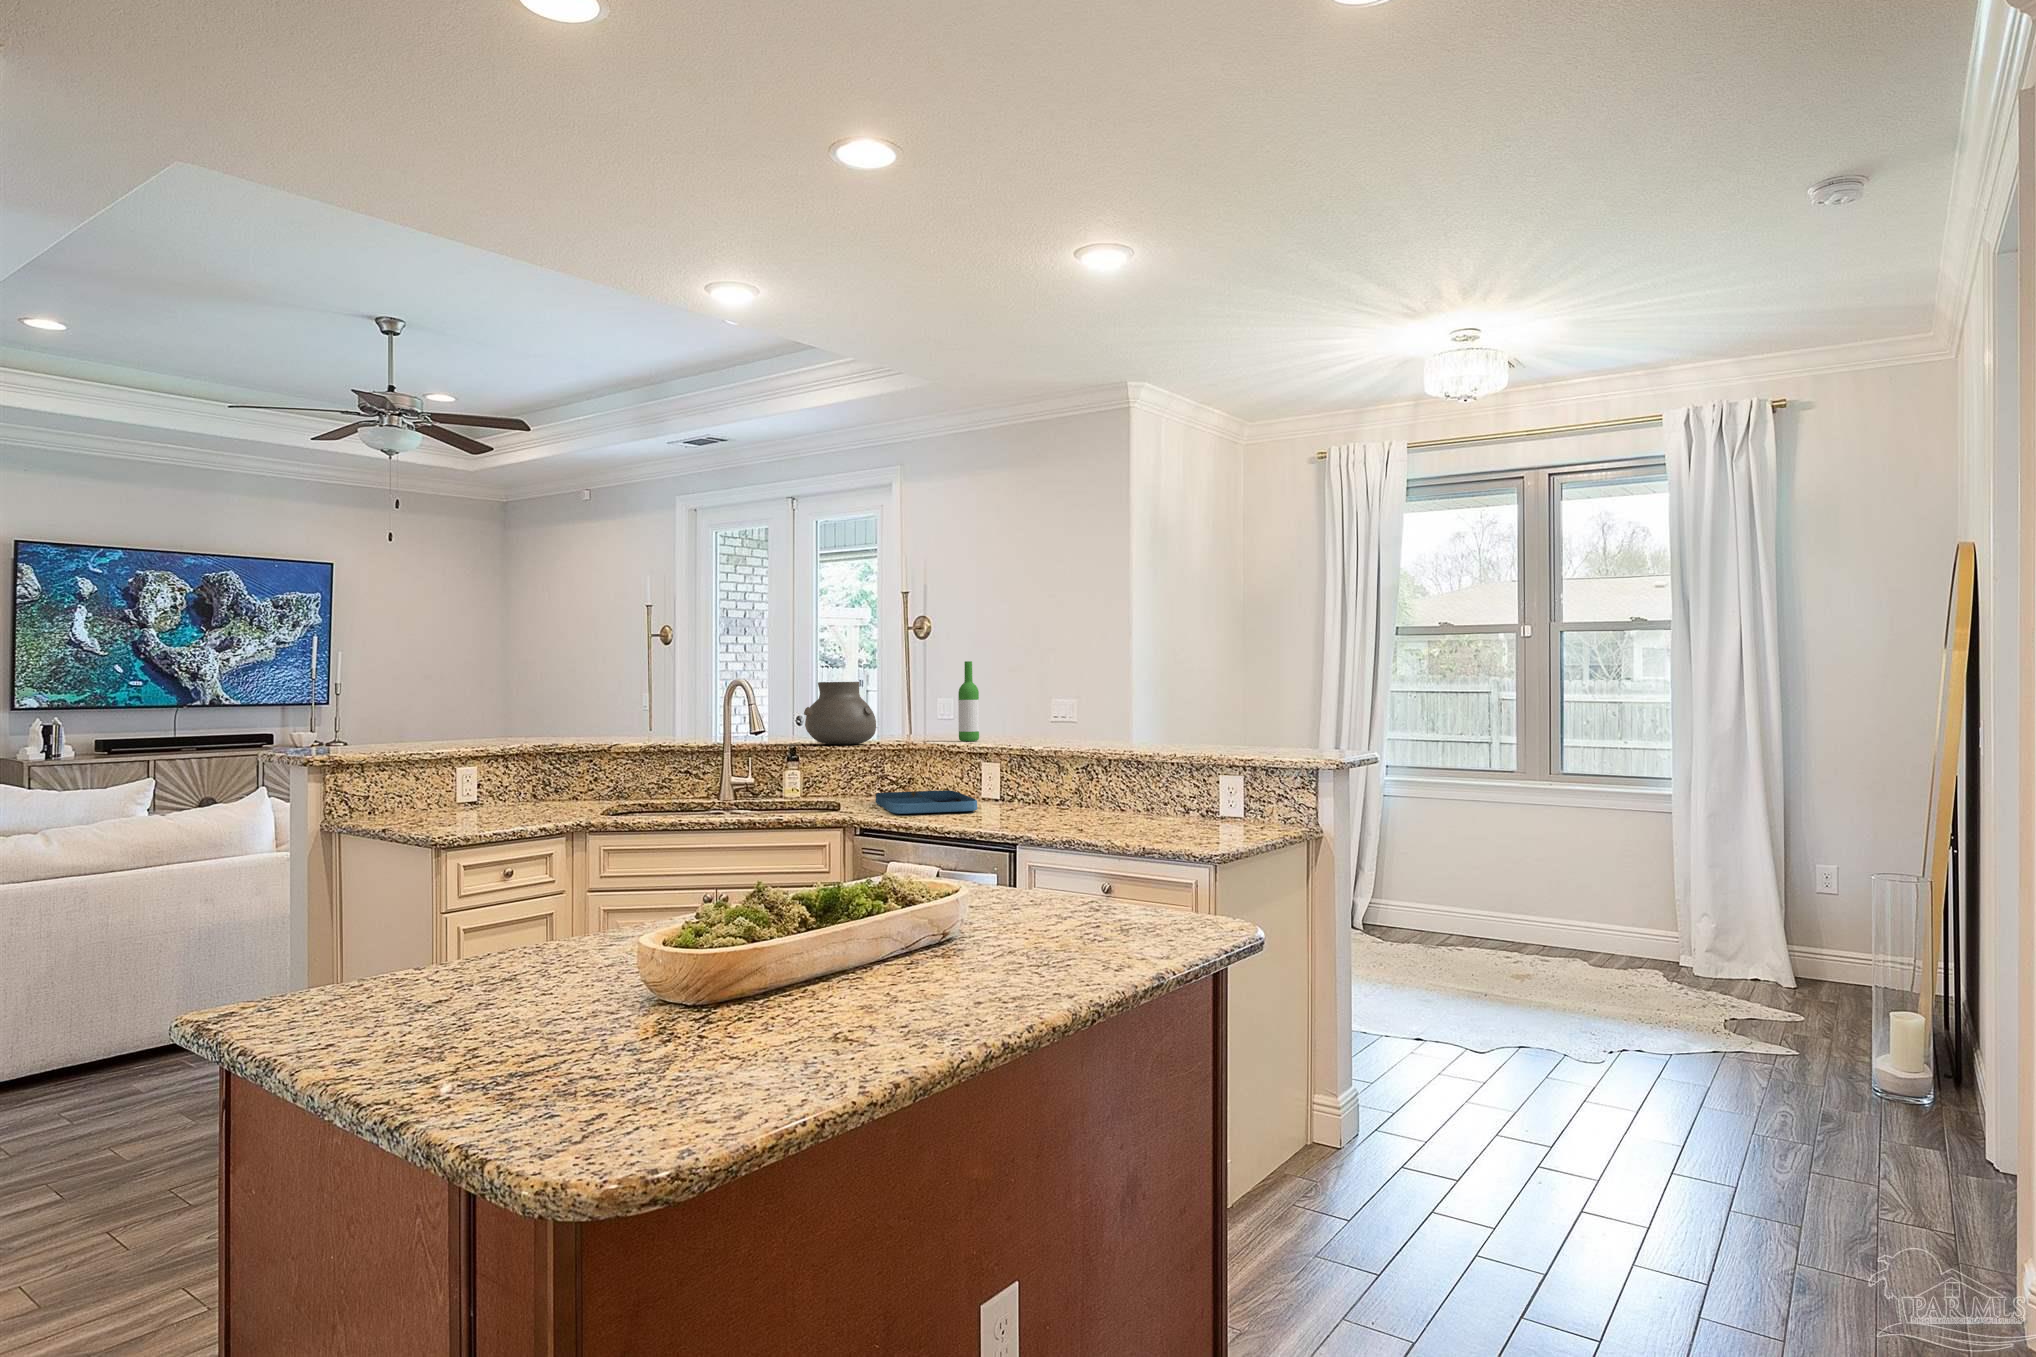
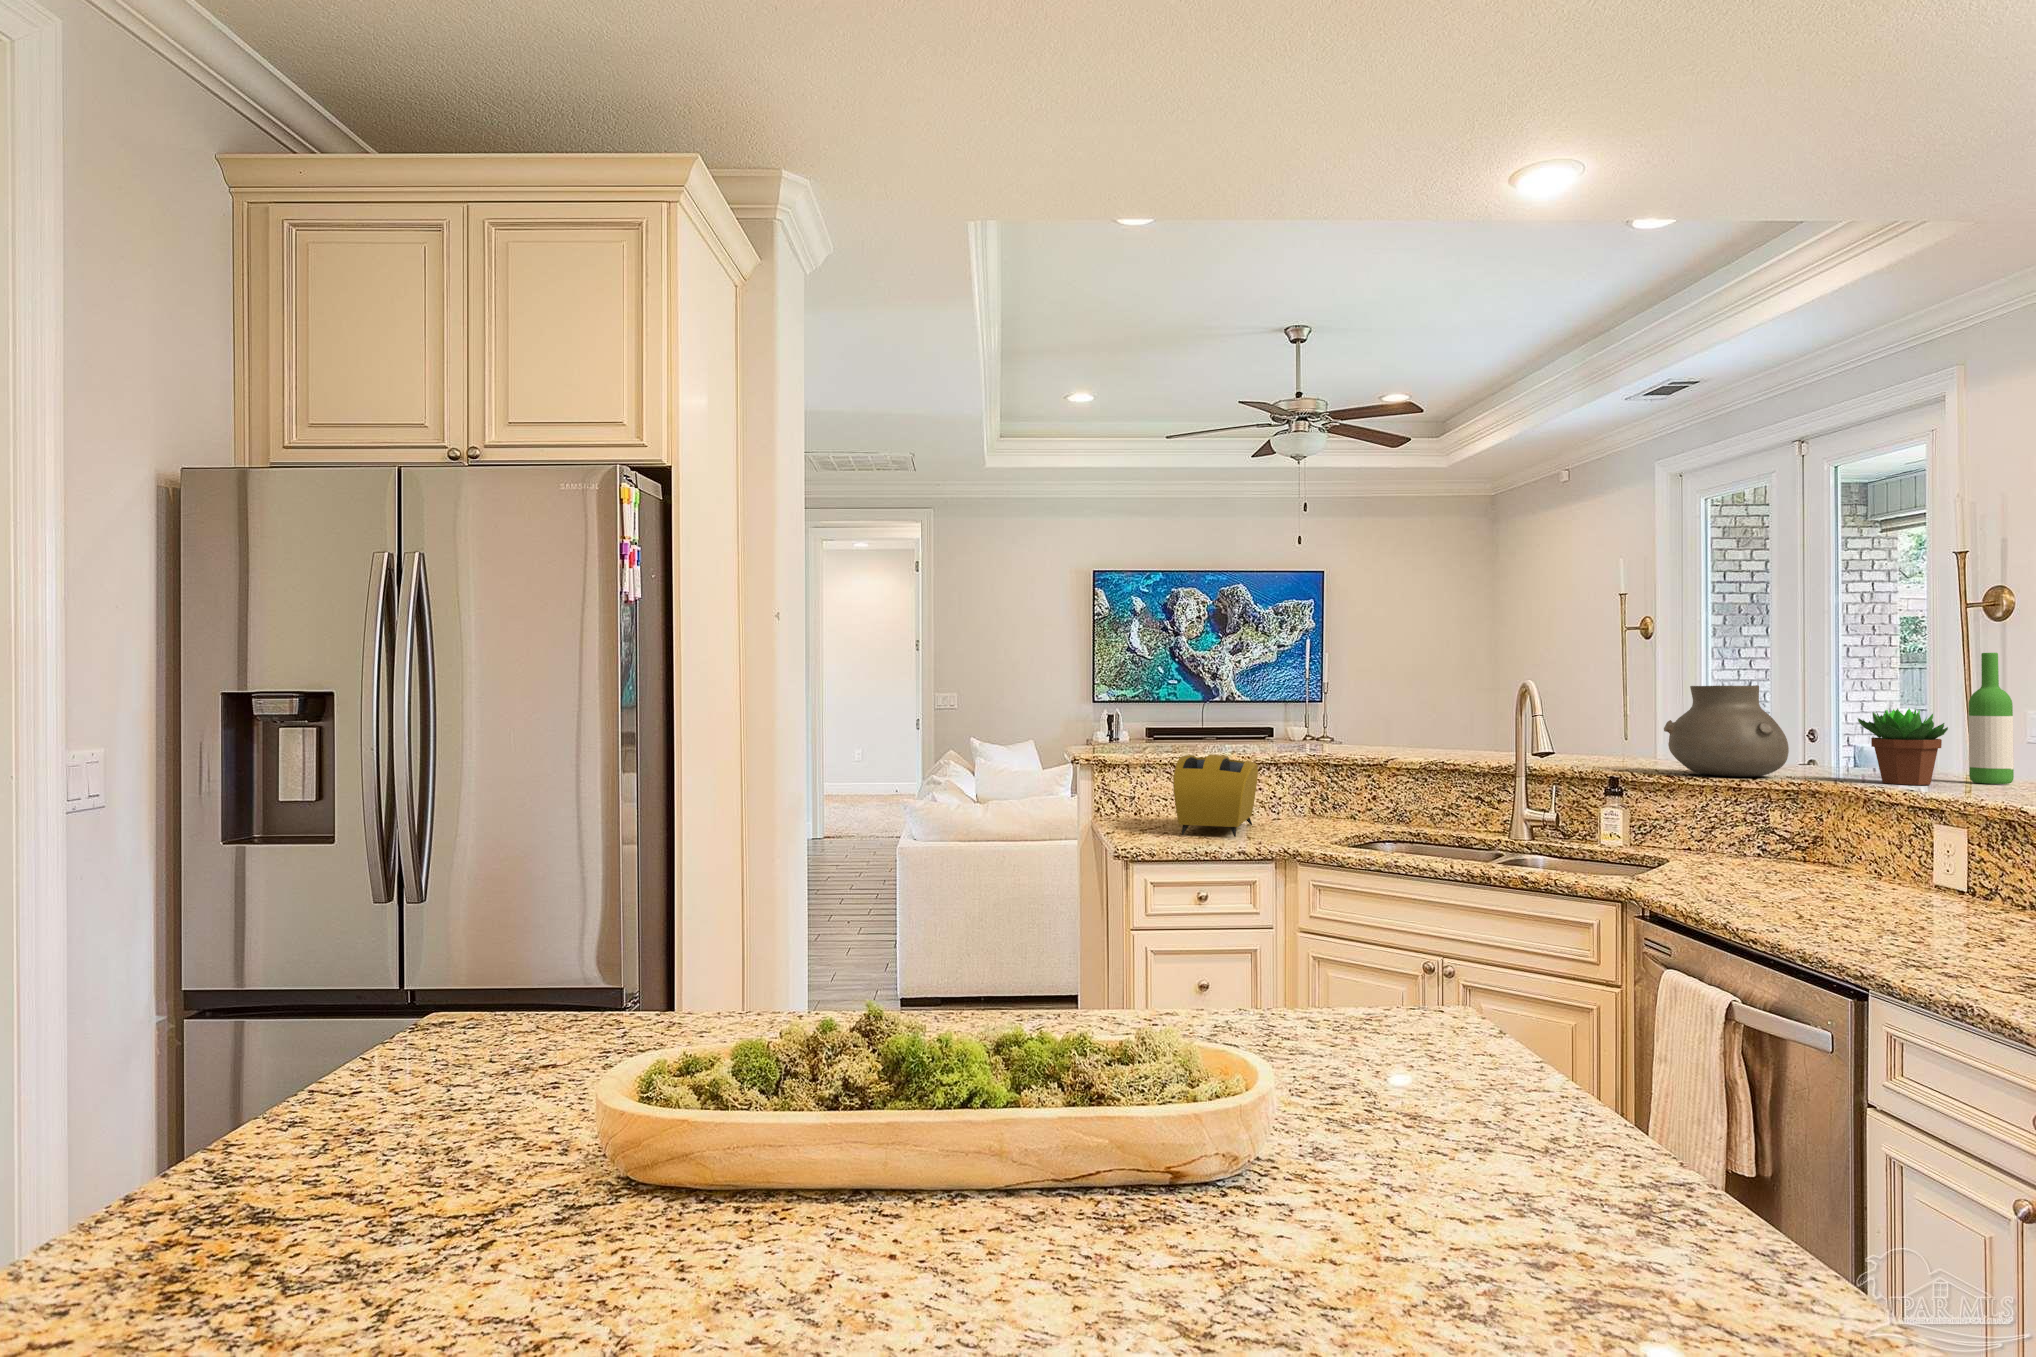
succulent plant: none [911,695,958,743] -> present [1858,708,1948,785]
toaster: none [442,747,525,823] -> present [1173,754,1258,837]
tray: present [876,790,977,814] -> none [1703,855,1876,907]

